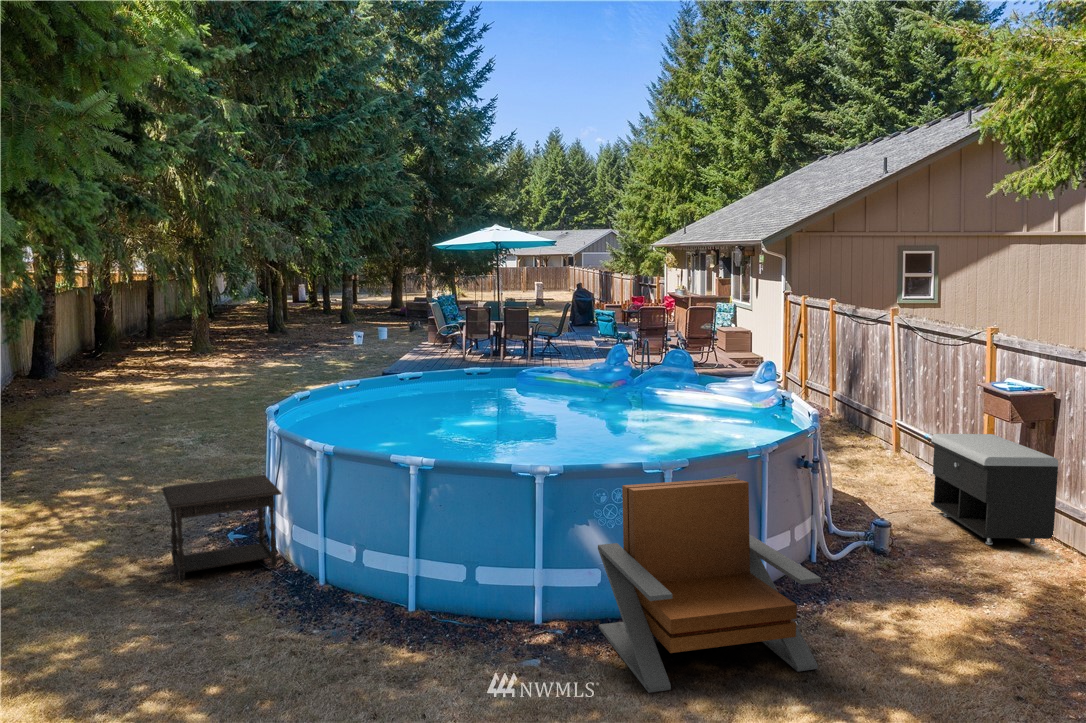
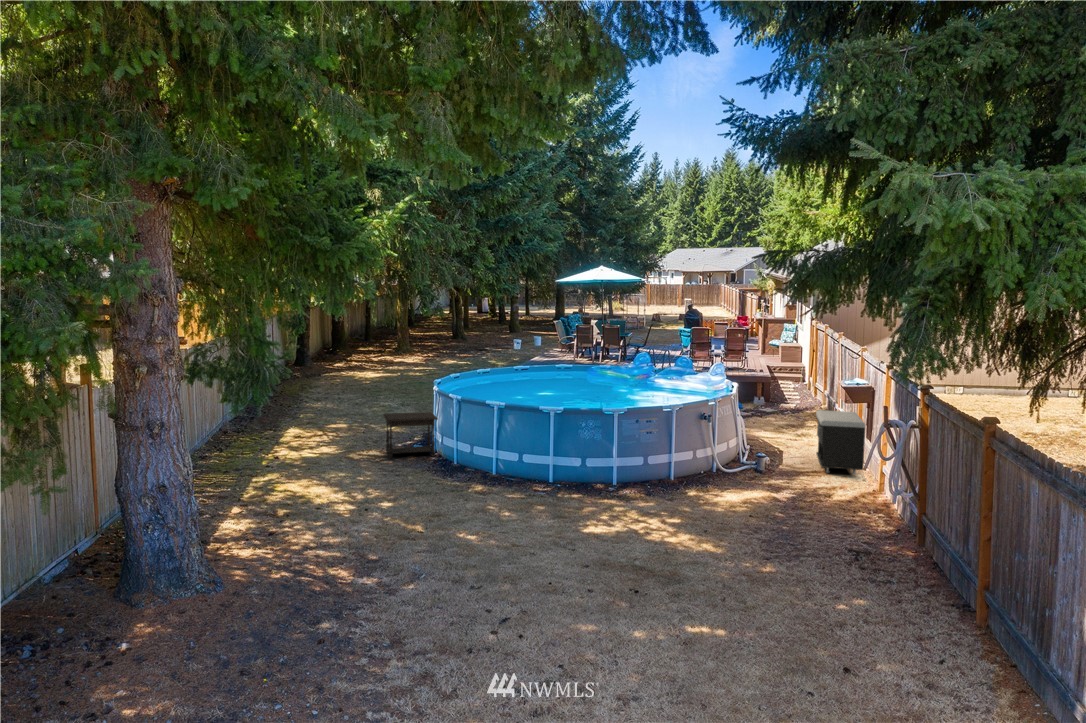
lounge chair: present [598,478,821,693] -> none [576,416,666,501]

